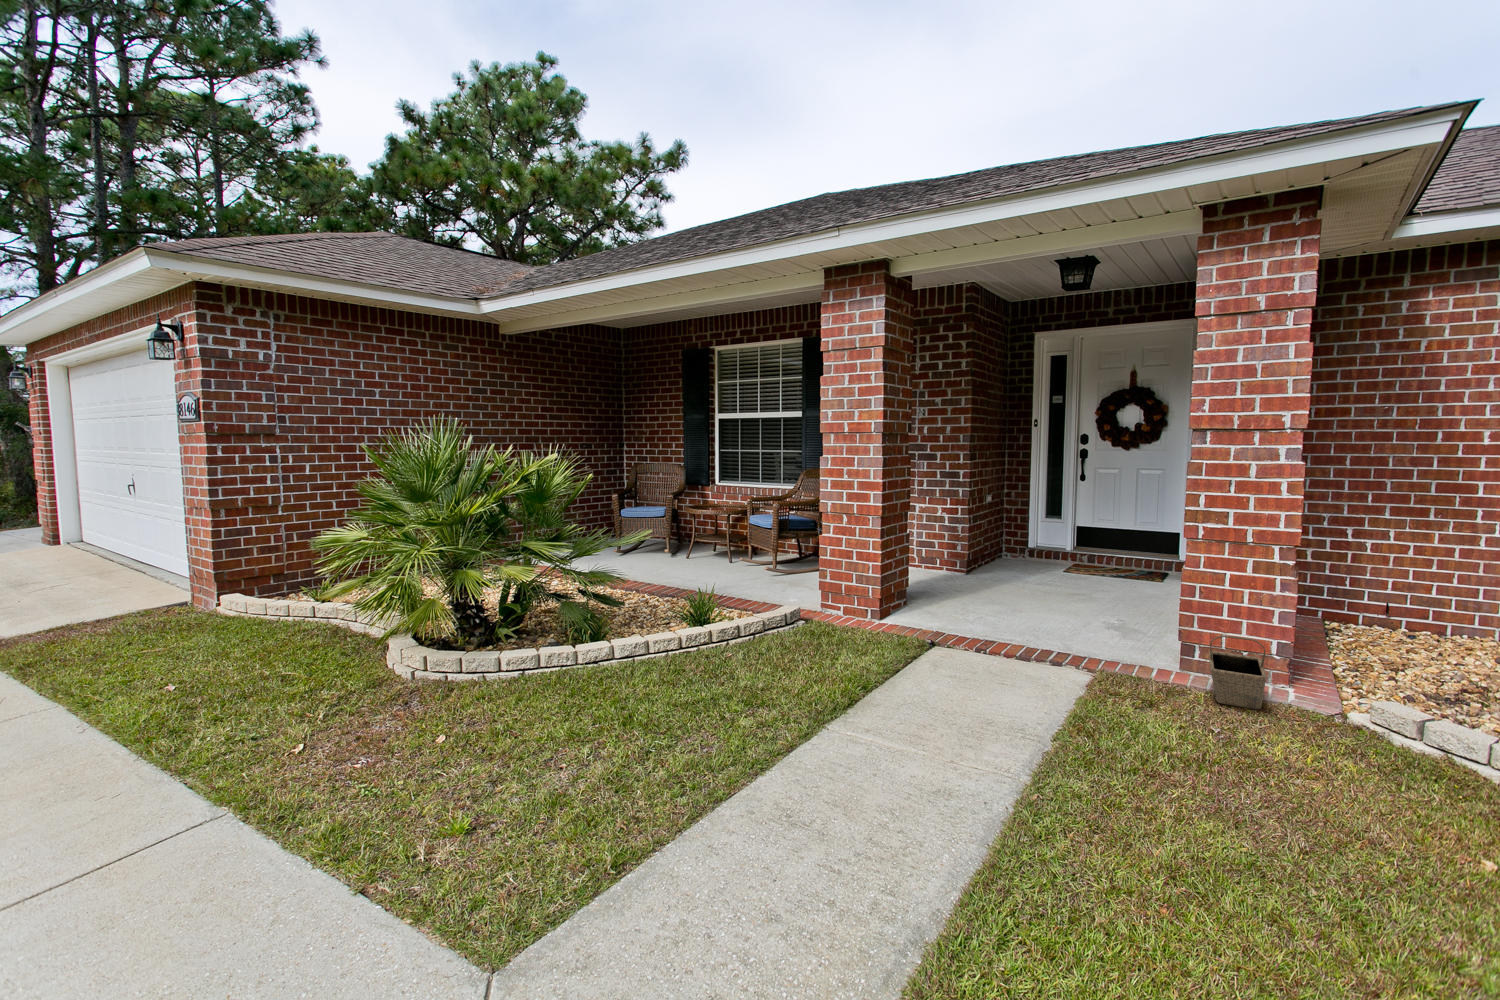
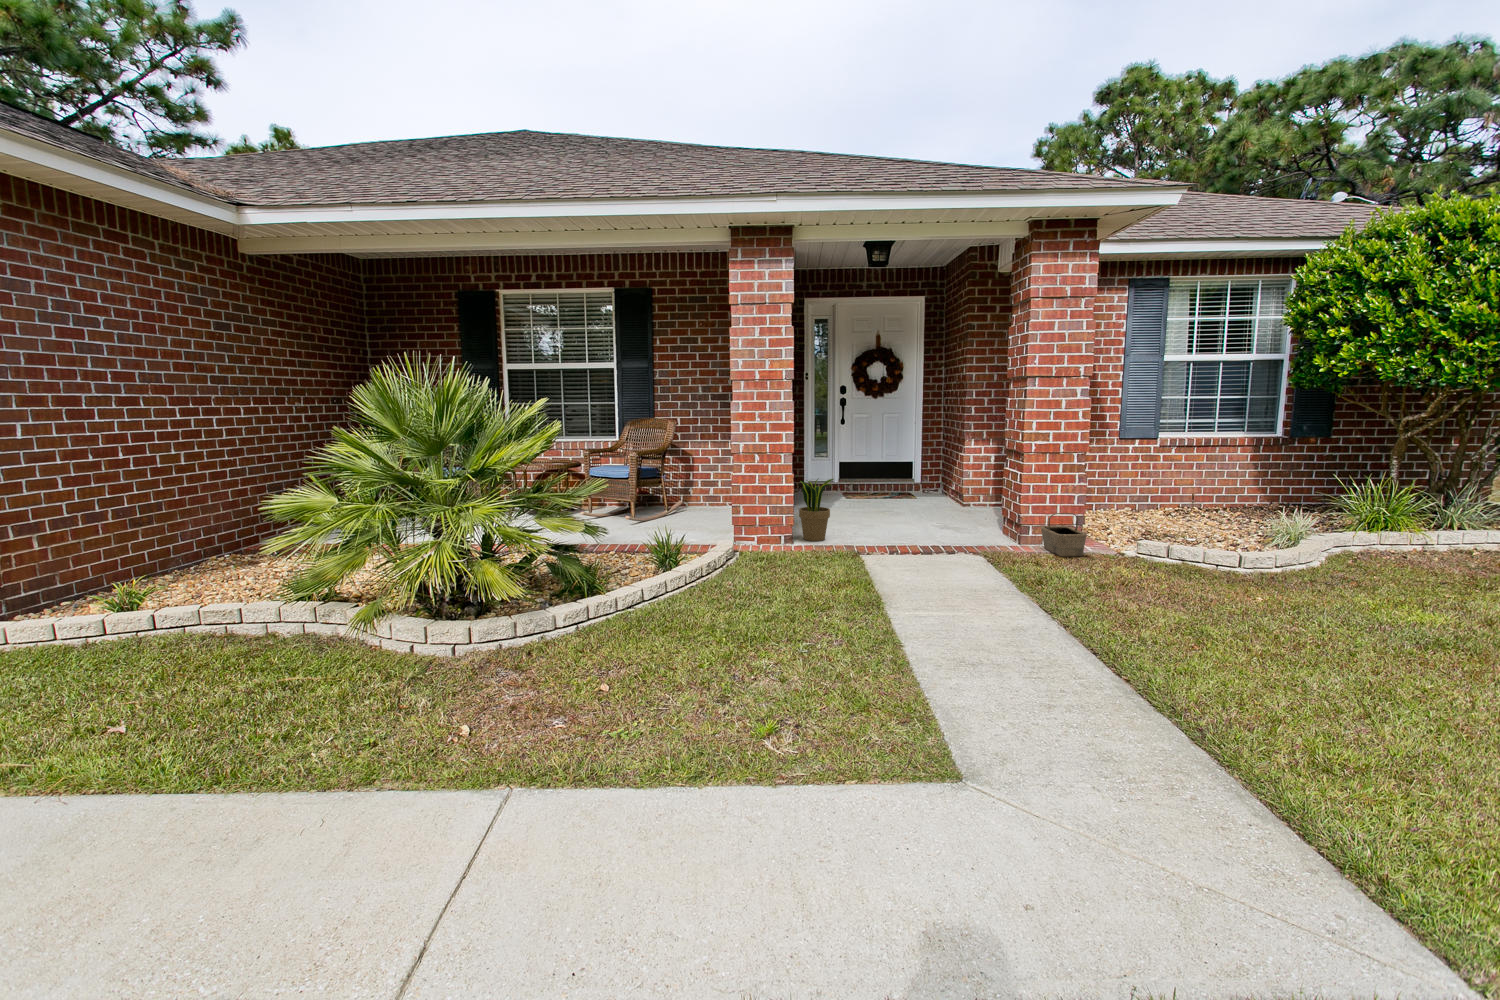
potted plant: none [897,547,939,622] -> present [799,479,833,541]

